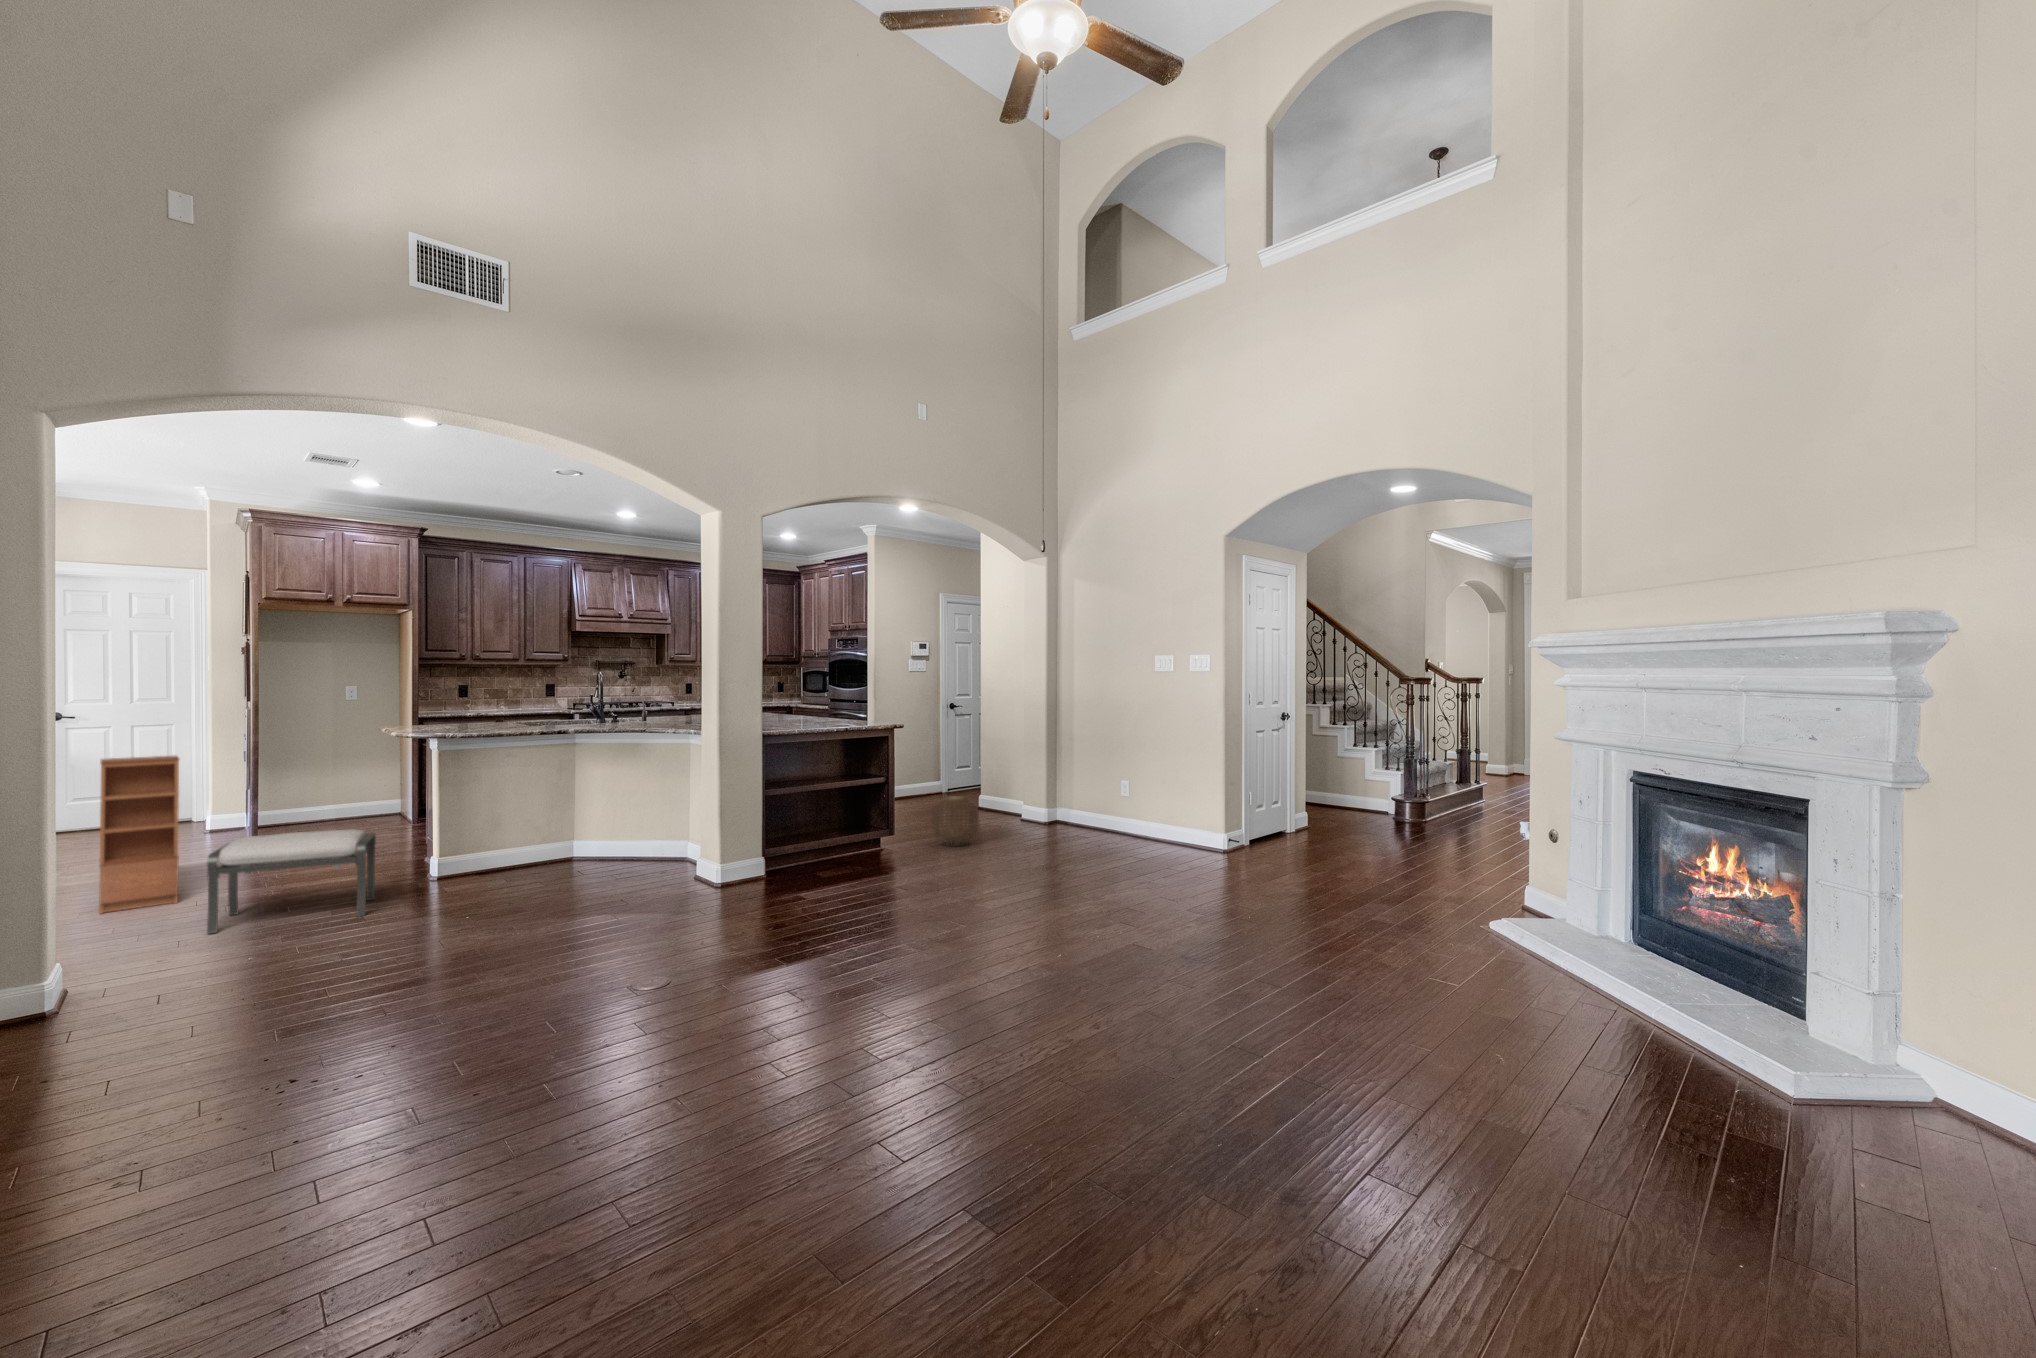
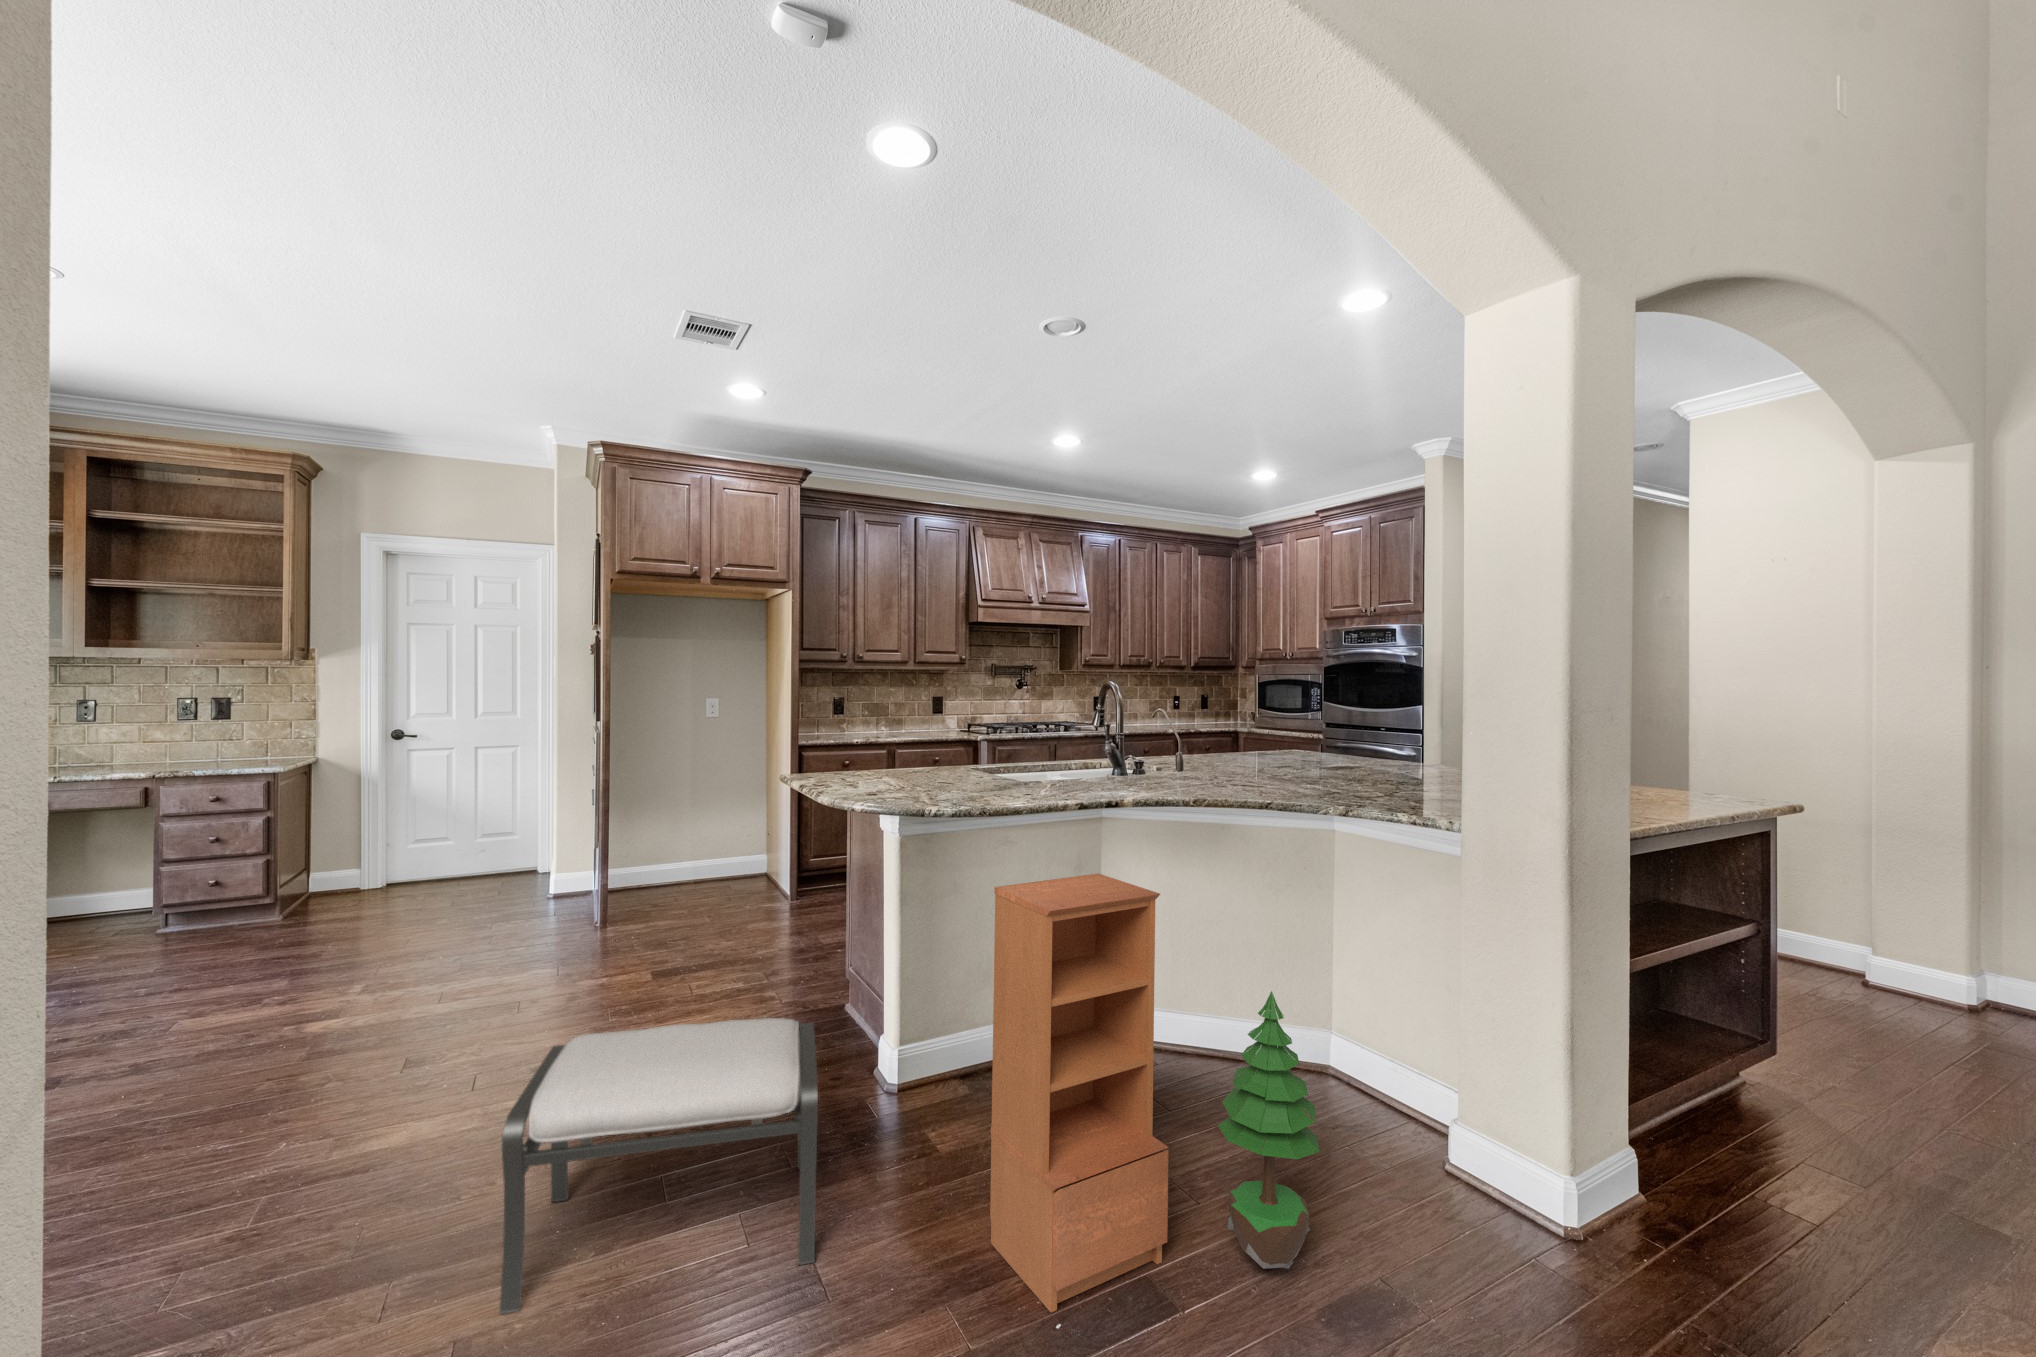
bookcase: present [99,756,179,913] -> present [990,874,1169,1313]
potted tree: none [551,794,595,902] -> present [1218,991,1320,1269]
woven basket: present [933,796,978,847] -> none [1820,957,1966,1083]

